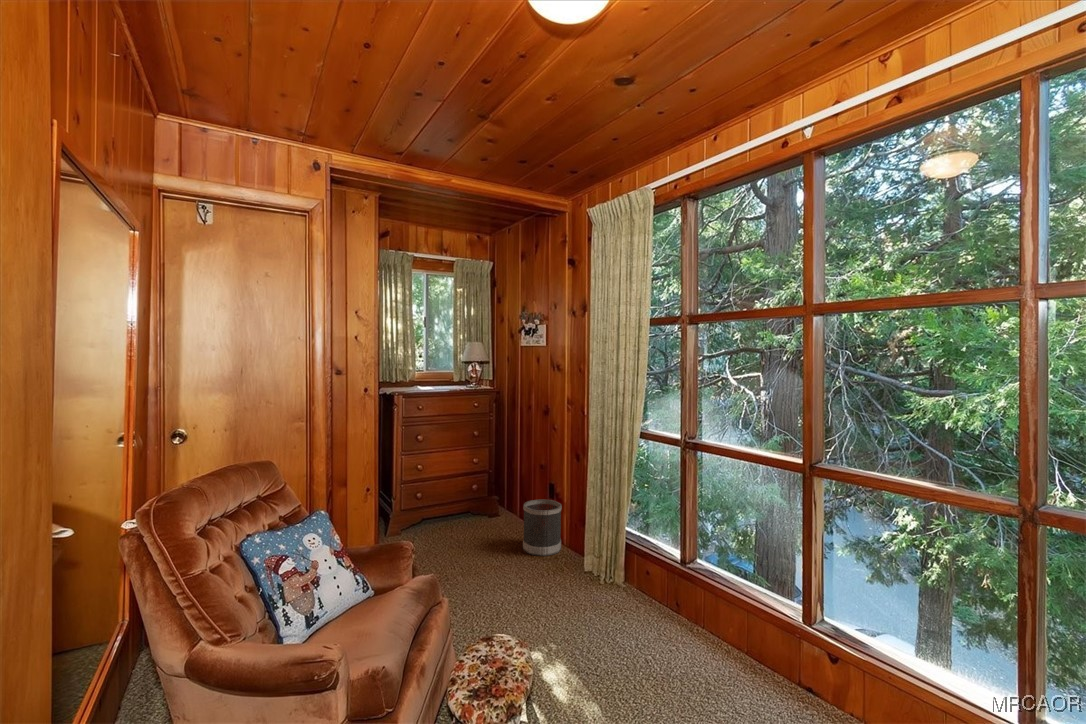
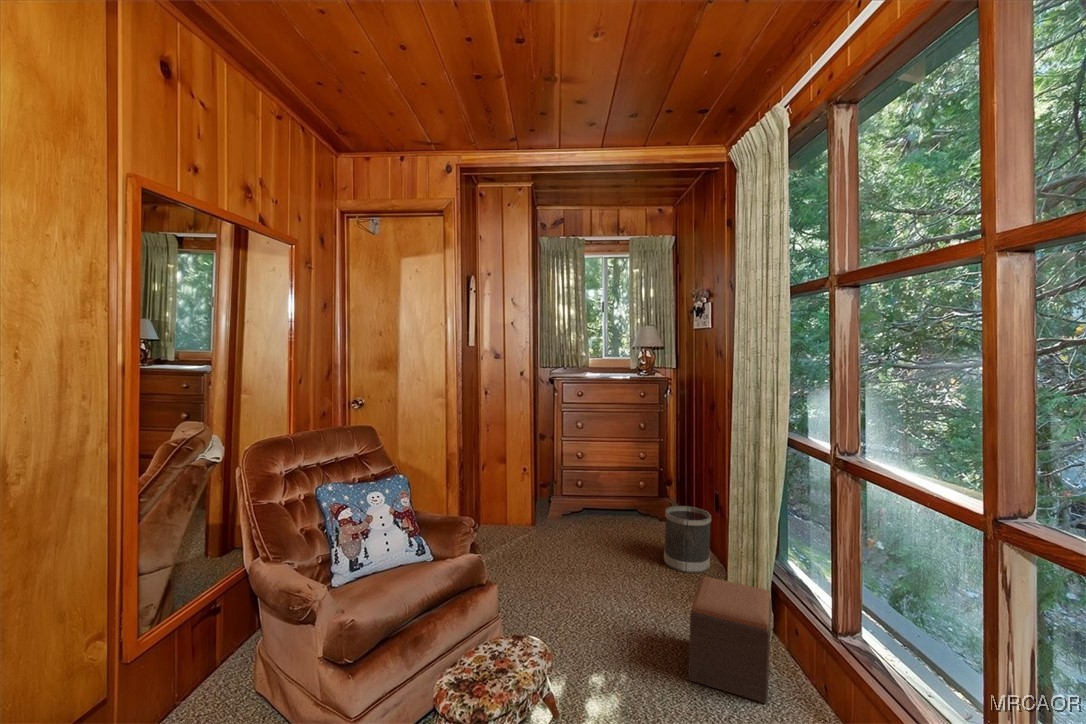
footstool: none [592,548,660,633] -> present [688,577,771,703]

